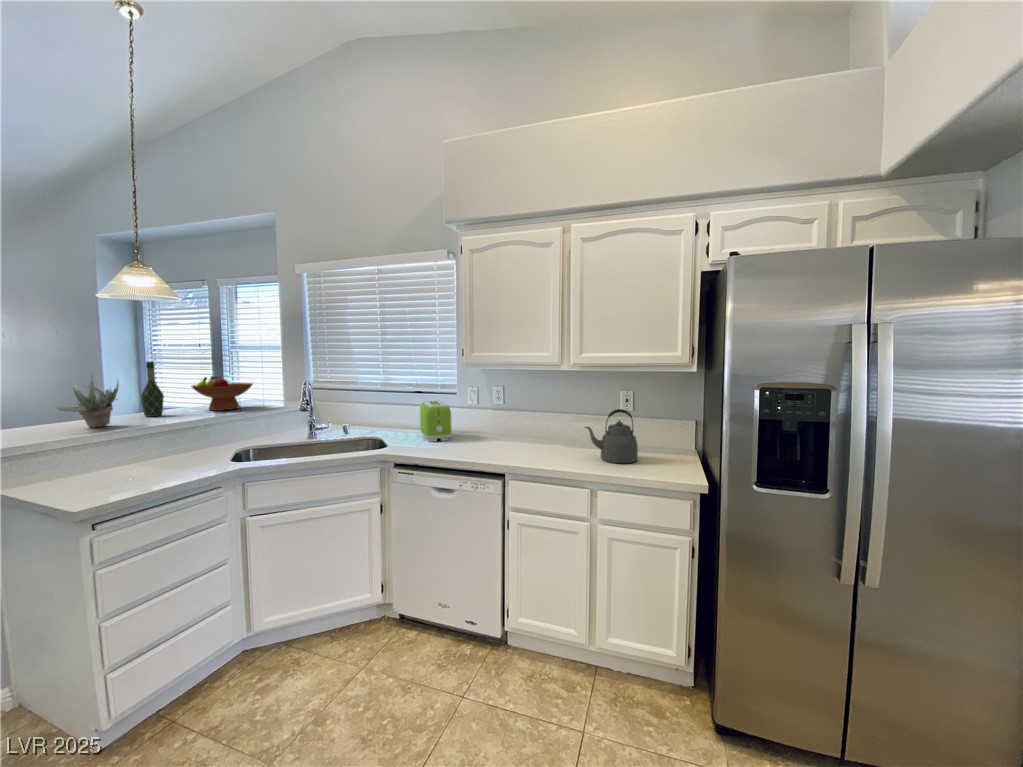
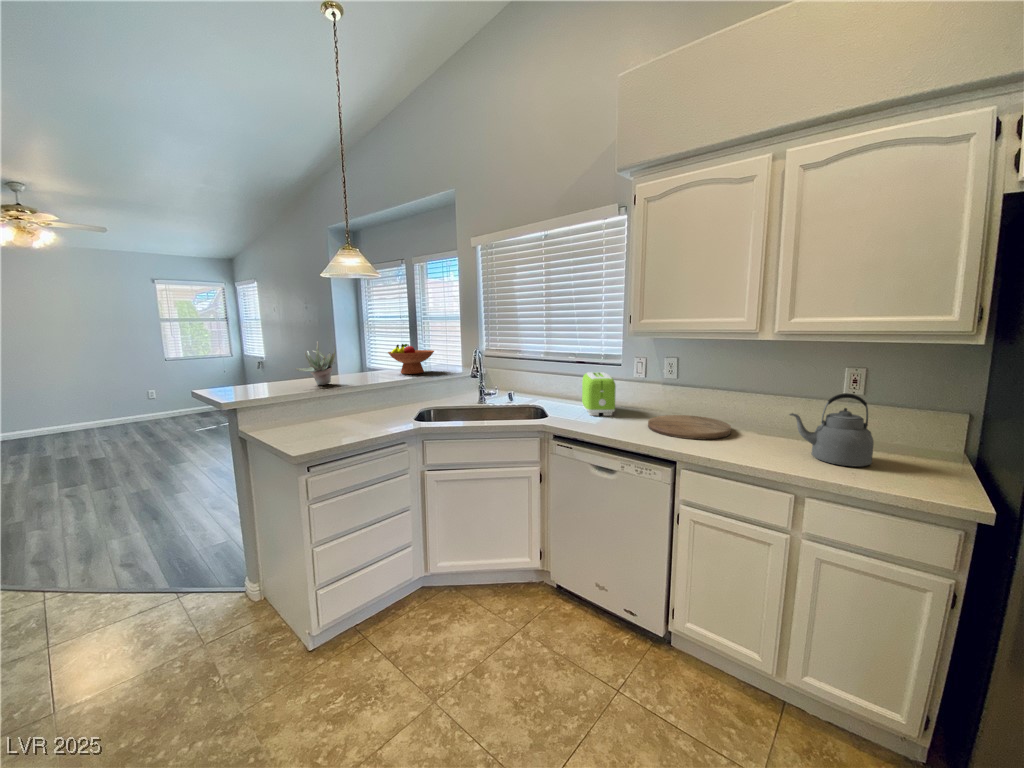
wine bottle: present [141,361,164,417] -> none [352,331,368,377]
cutting board: none [481,435,546,454] -> present [648,415,731,439]

